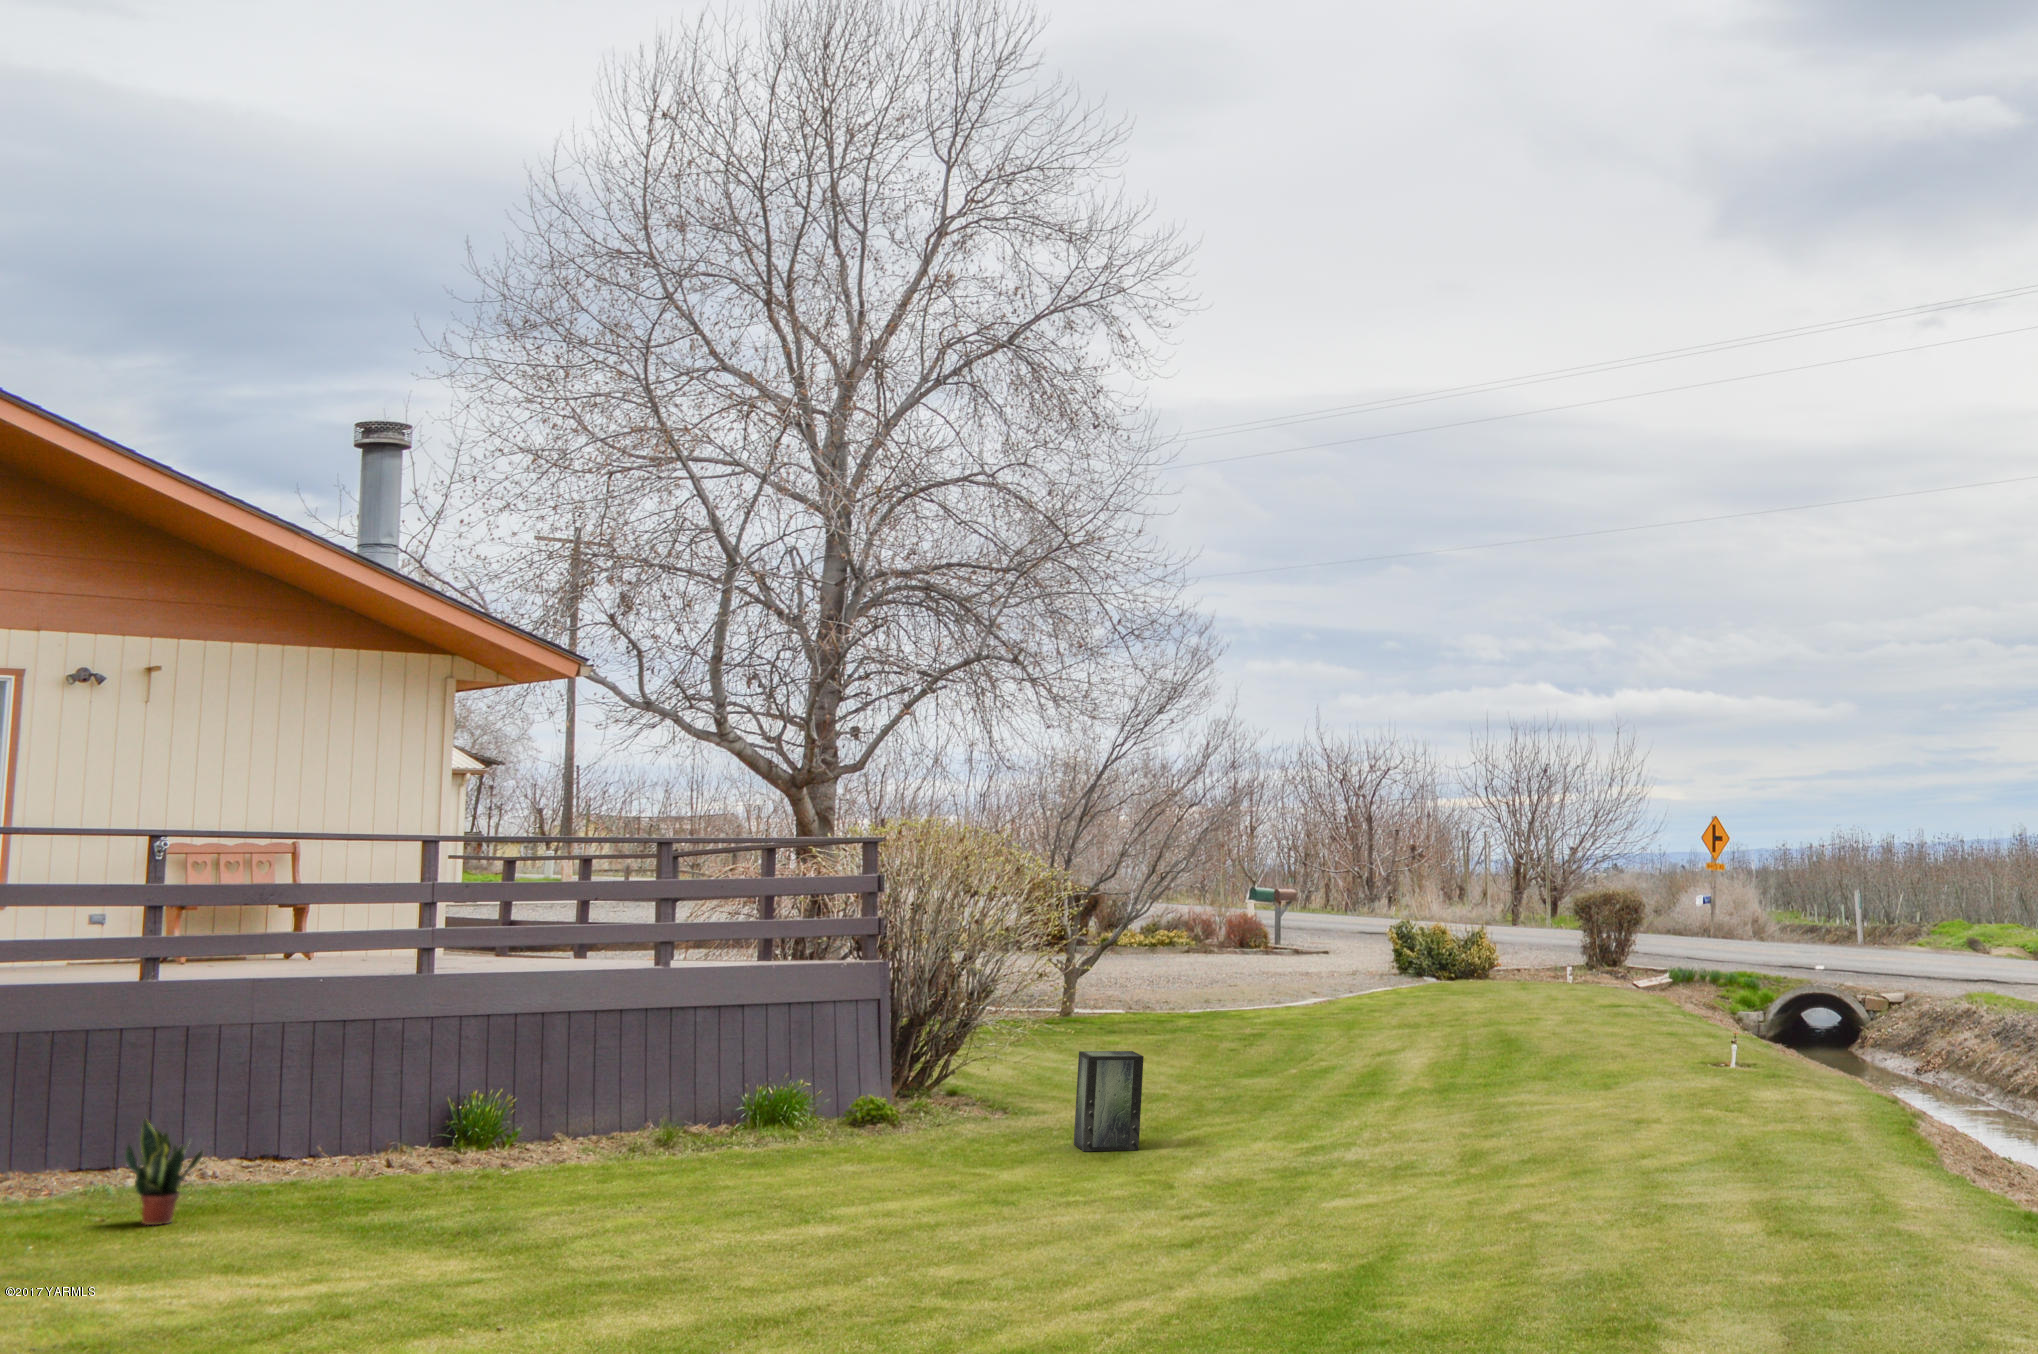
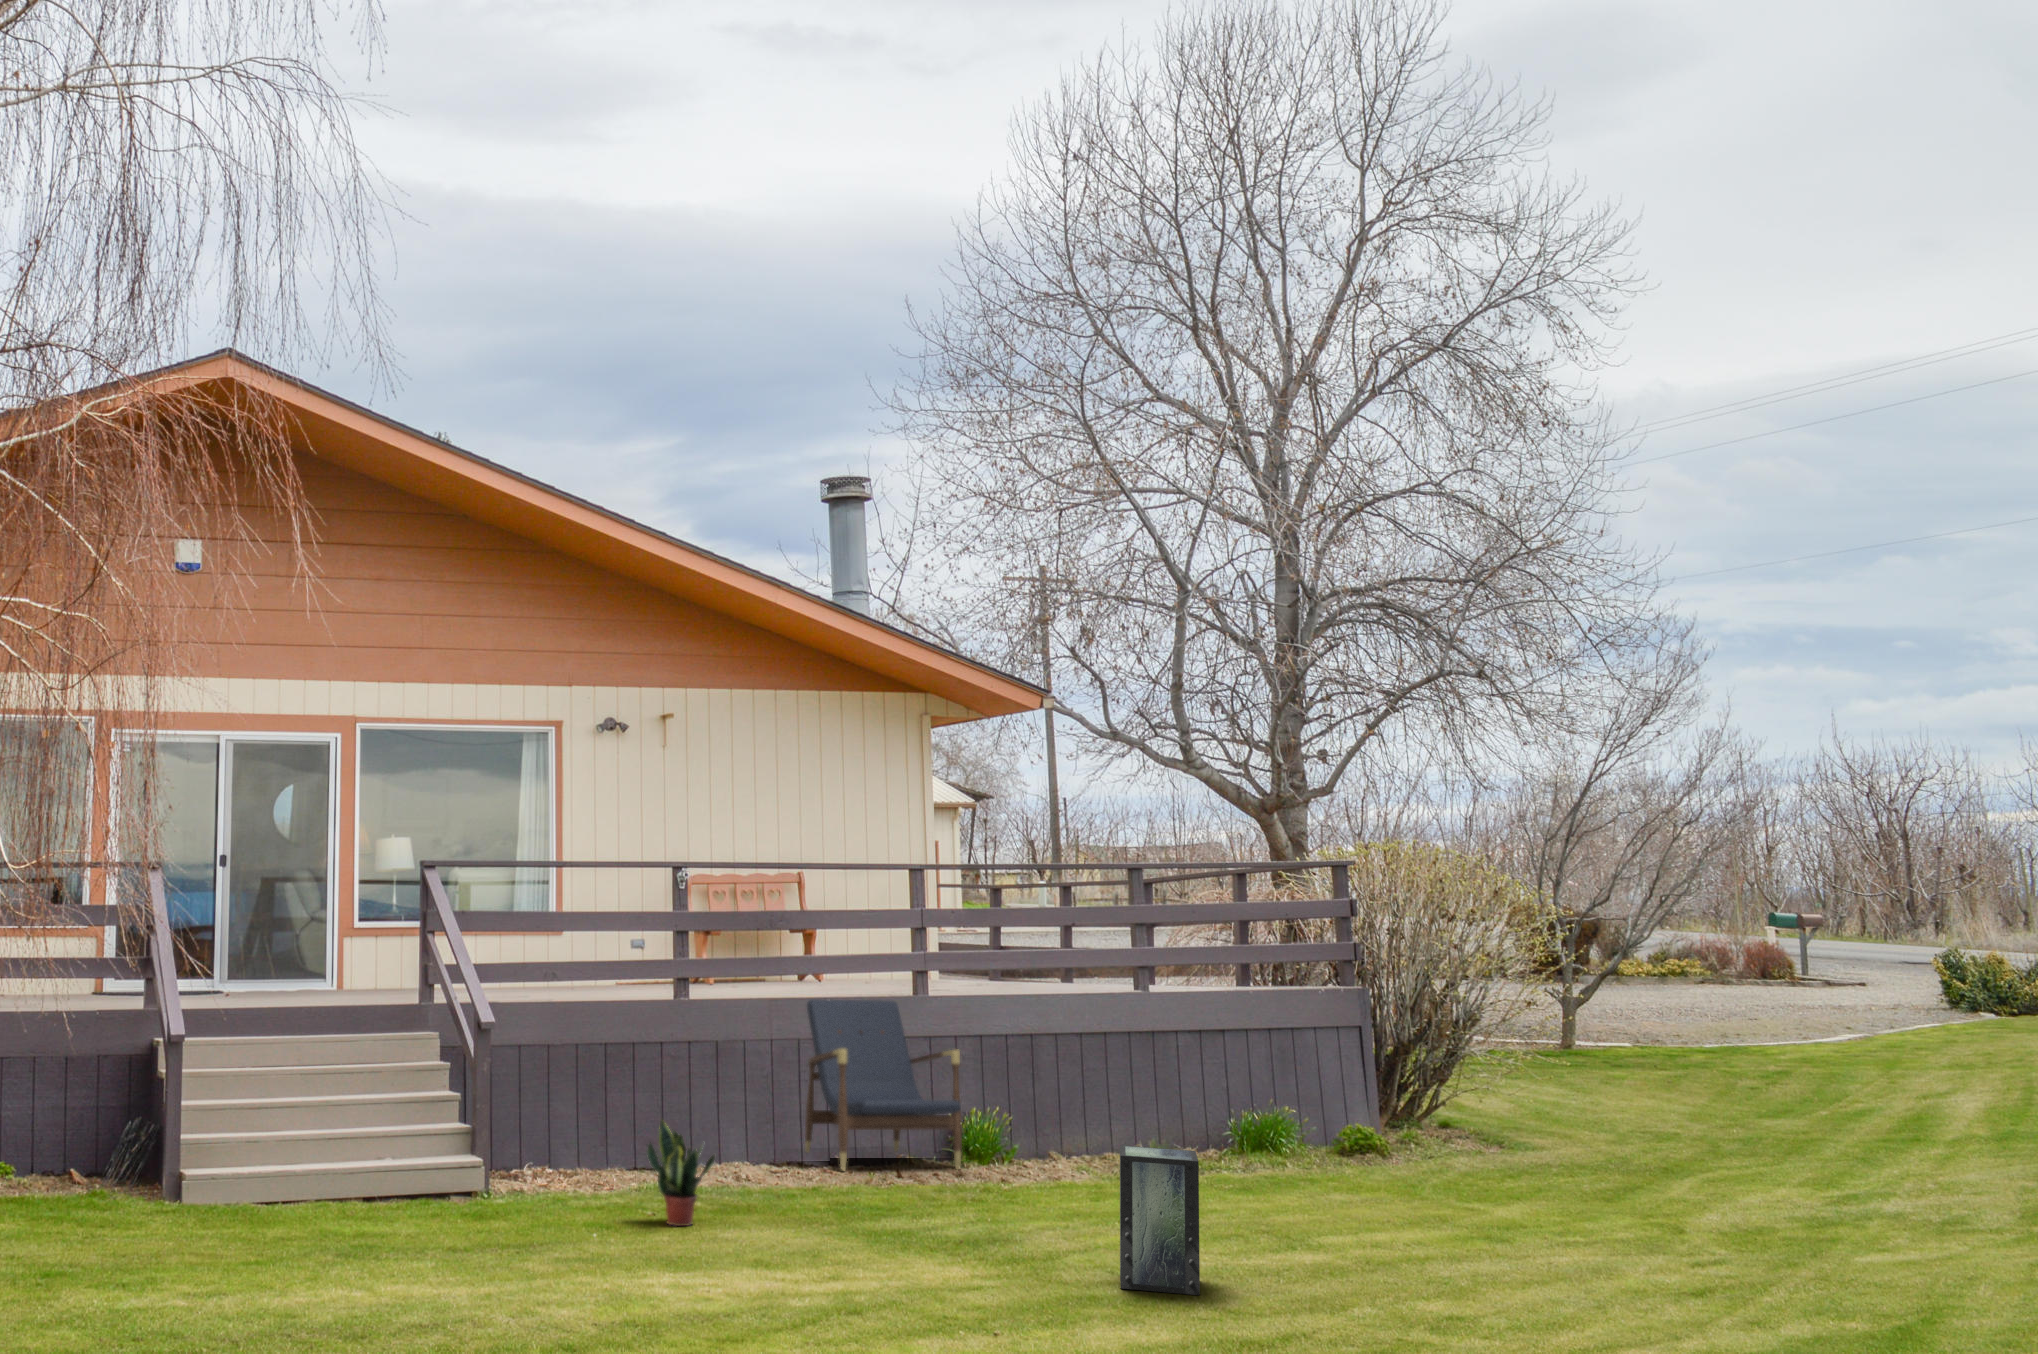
lounge chair: none [288,988,469,1161] -> present [805,999,962,1171]
storage box: present [1074,1051,1144,1151] -> present [1120,1145,1200,1295]

